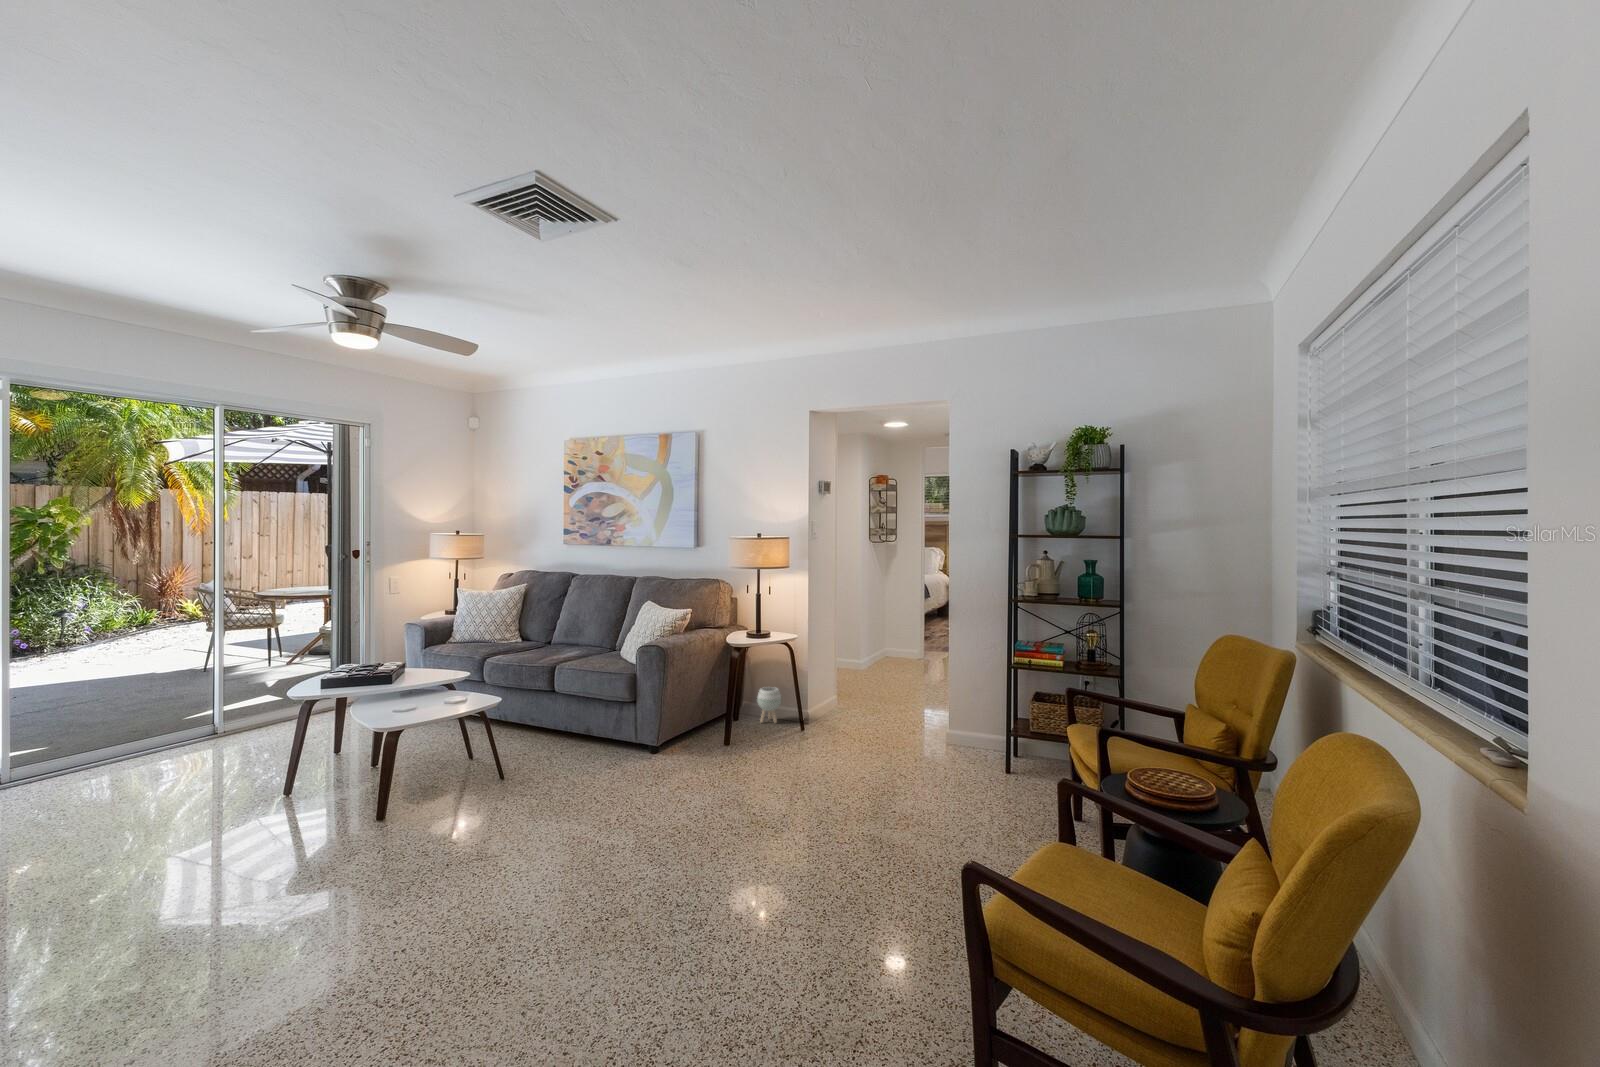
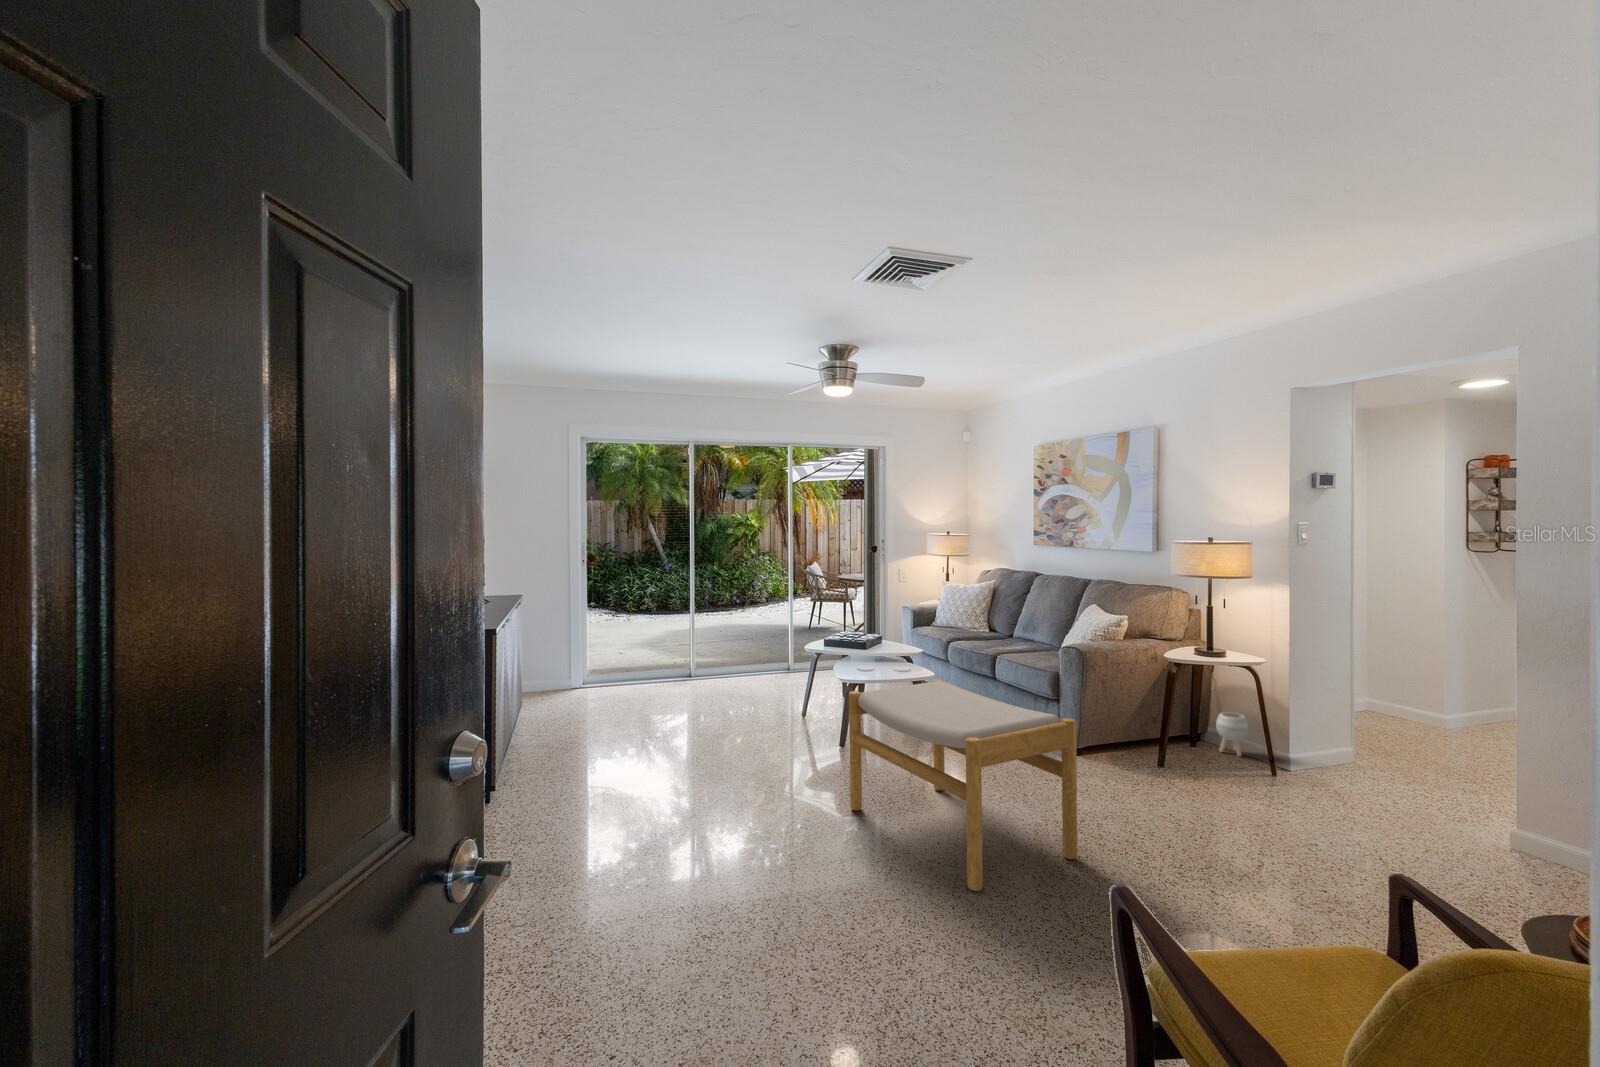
footstool: none [448,700,730,933] -> present [849,679,1077,891]

